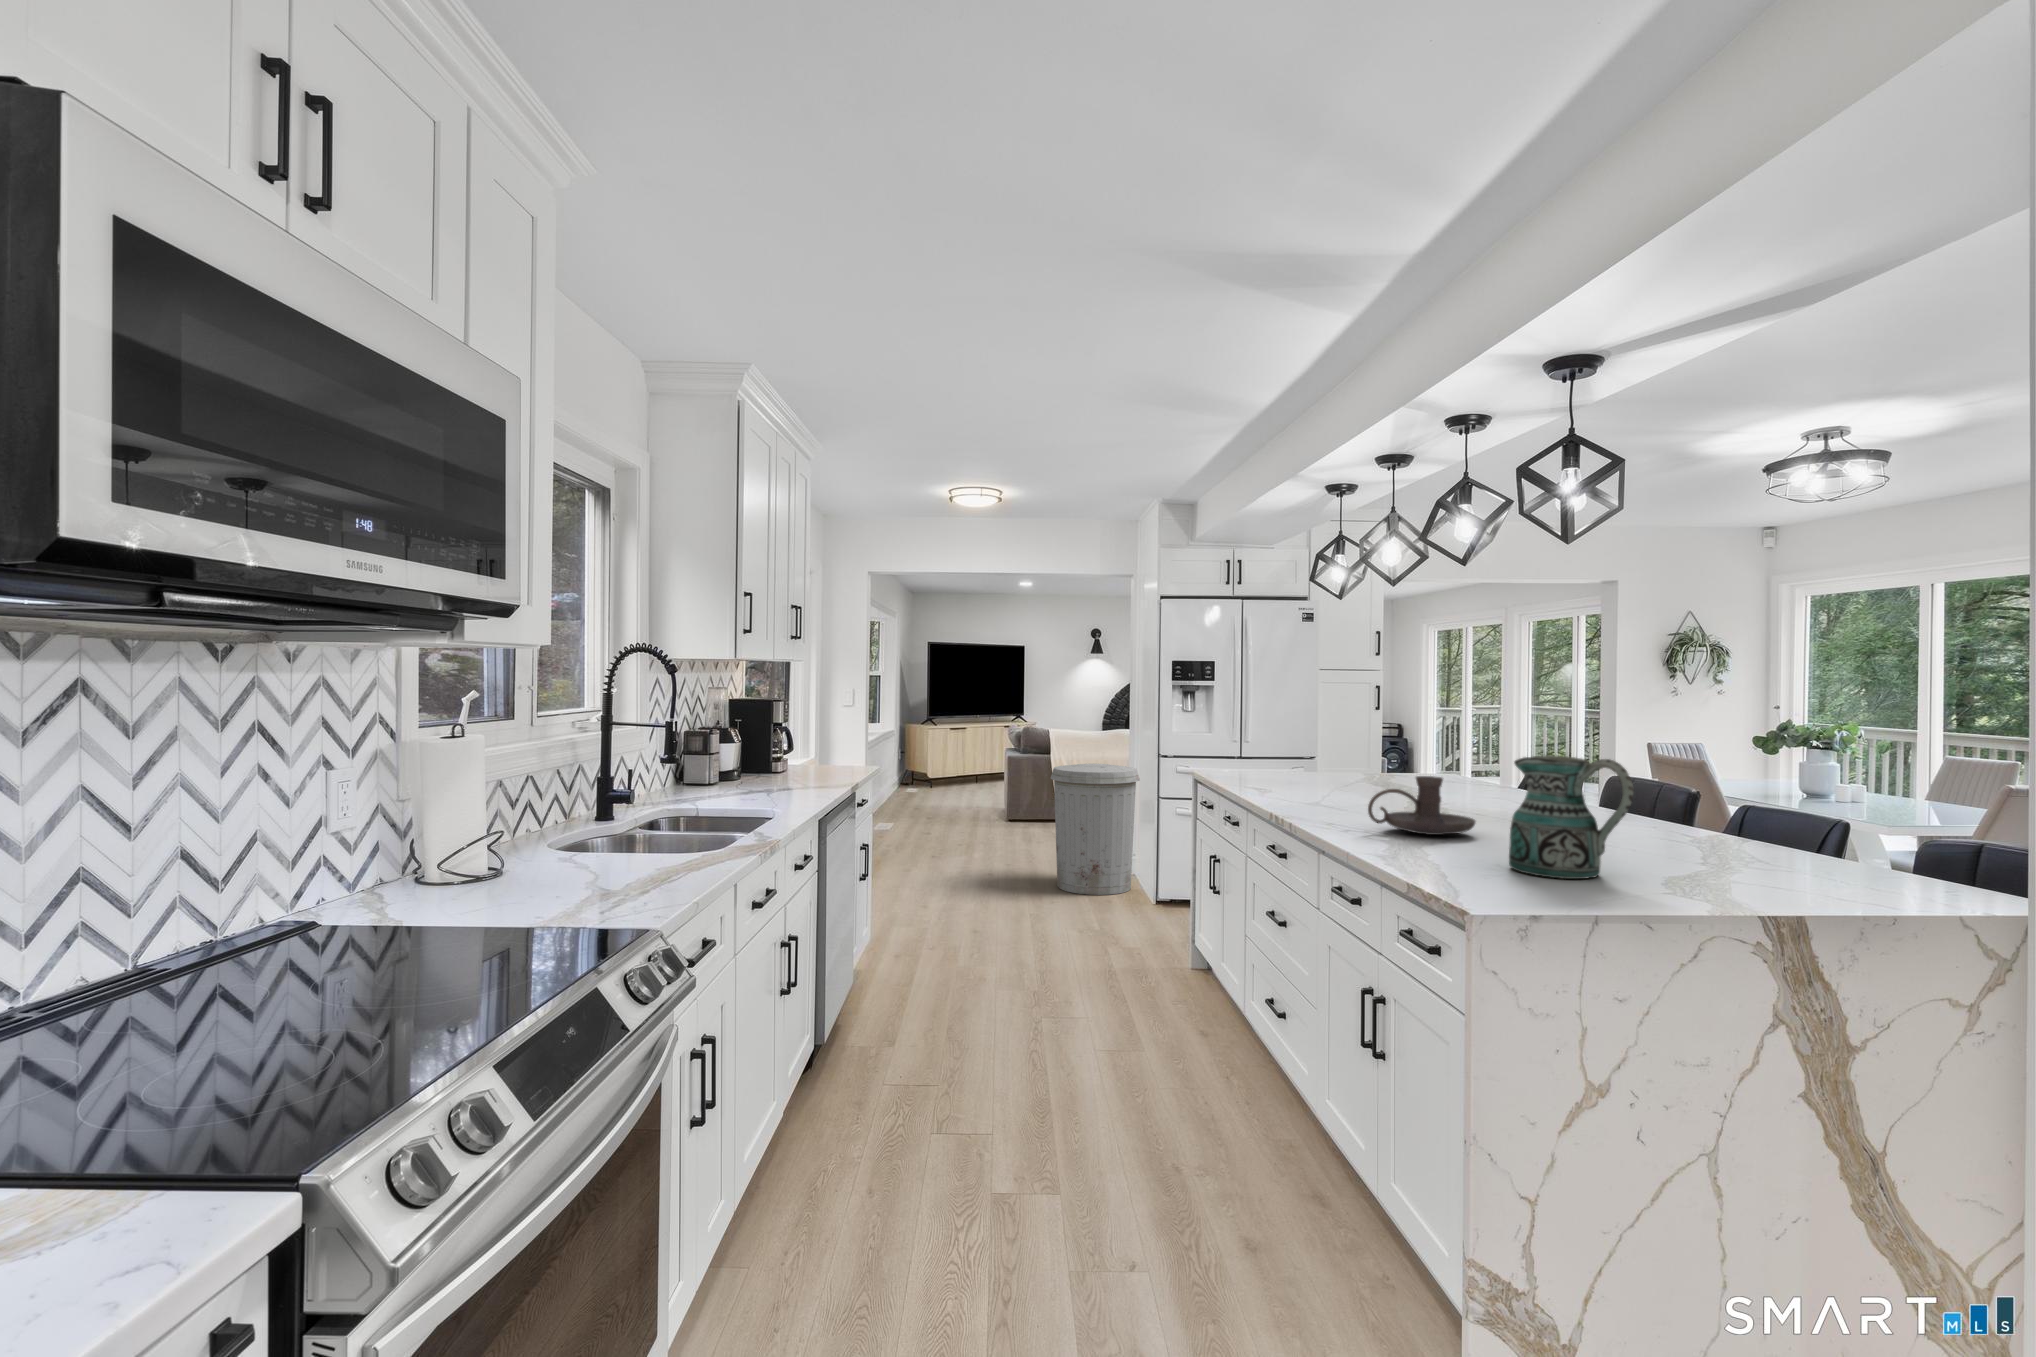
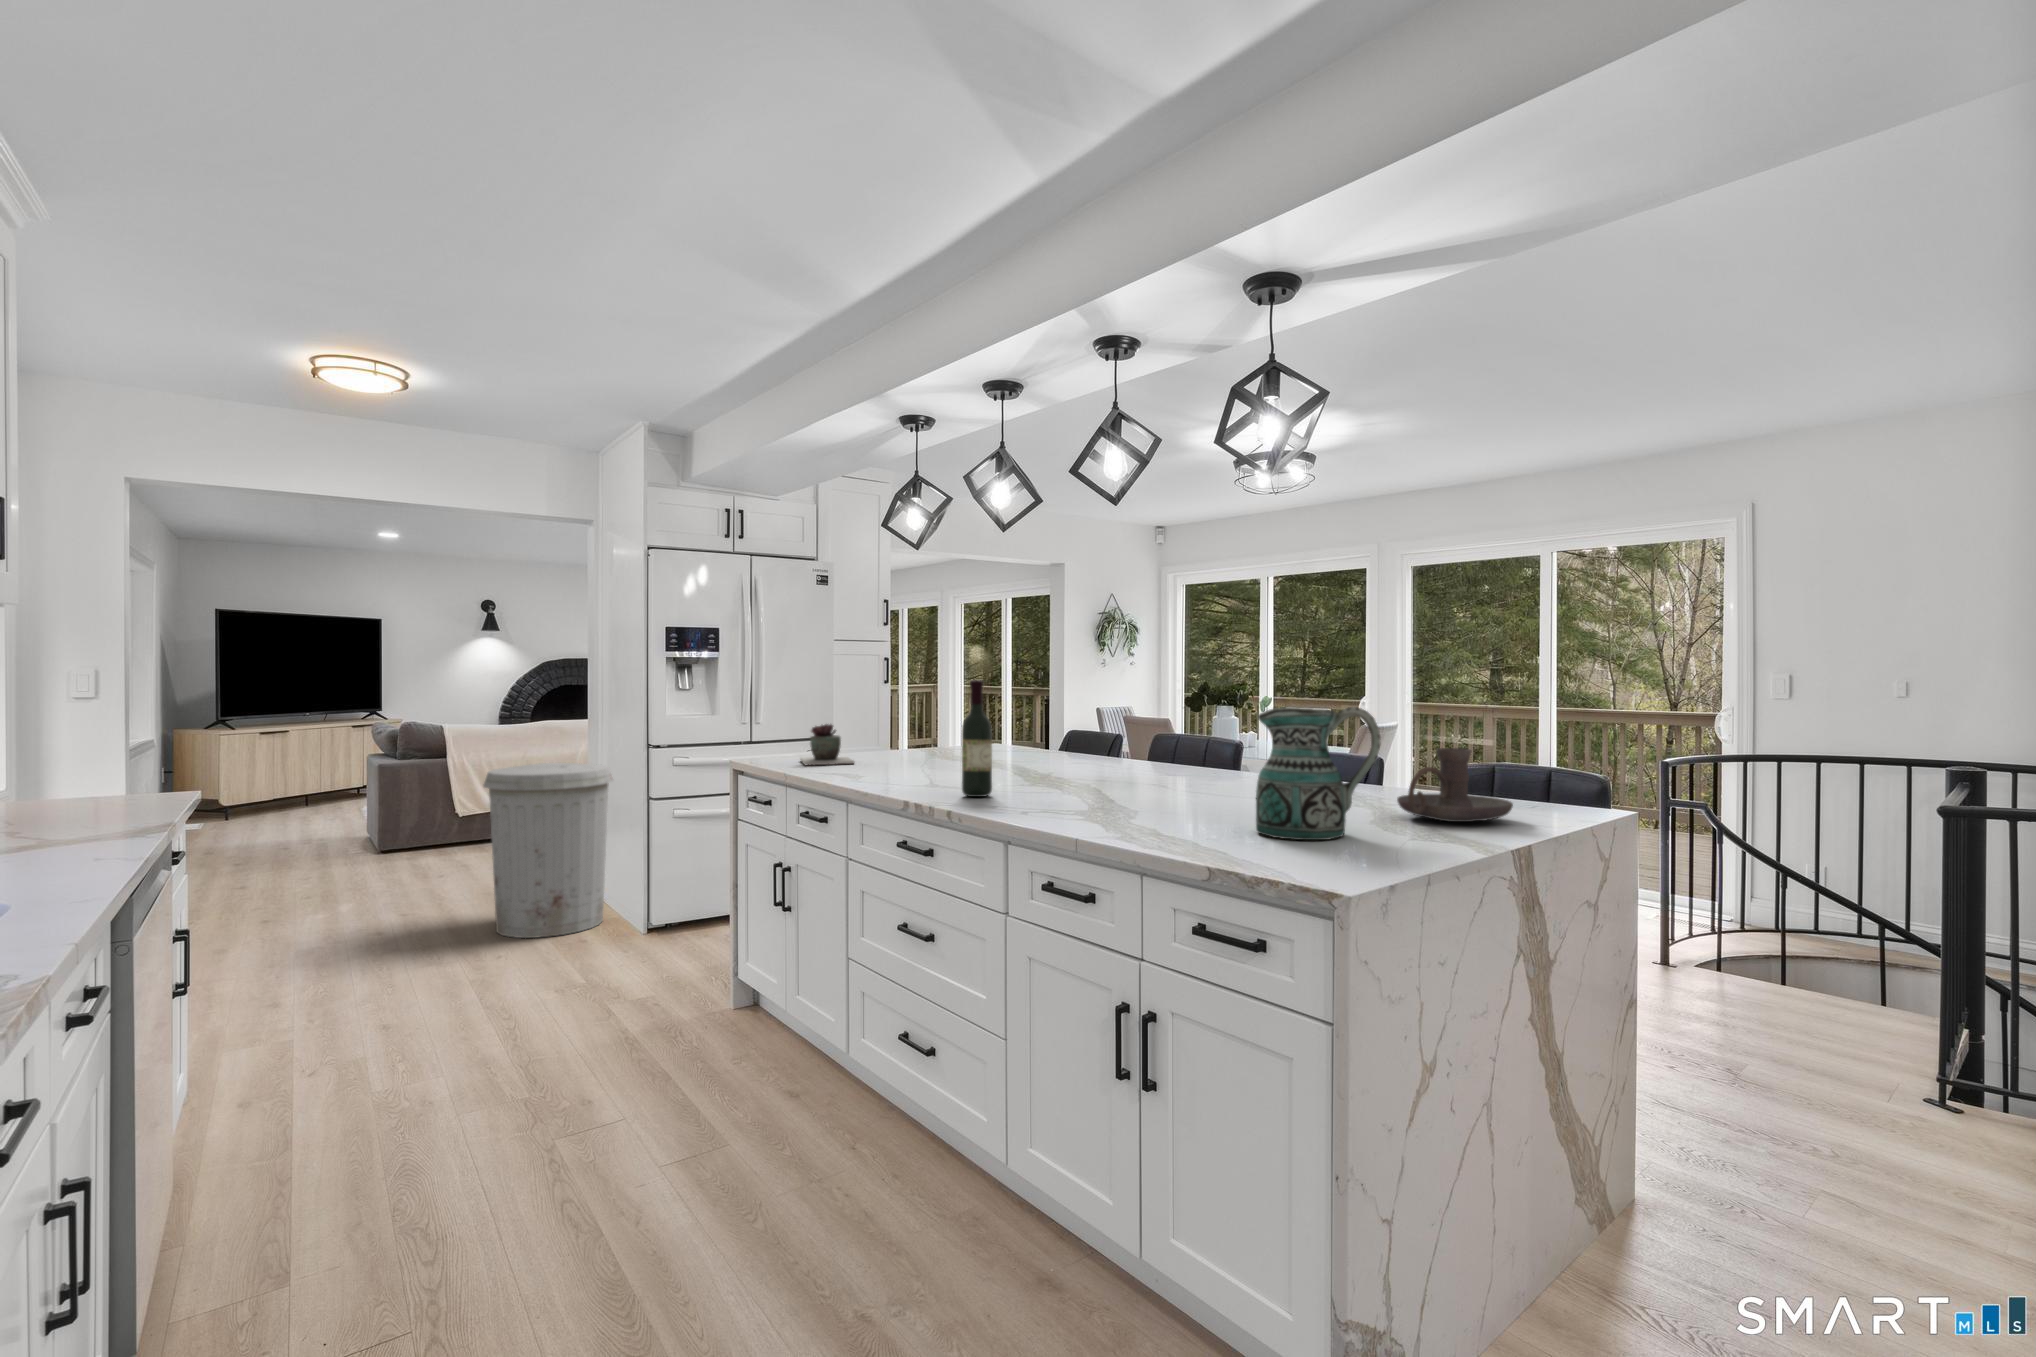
wine bottle: none [1319,717,1346,815] -> present [962,680,992,797]
succulent plant: none [1245,745,1289,780] -> present [800,724,854,765]
candle holder: present [1368,776,1476,835] -> present [1397,748,1513,822]

